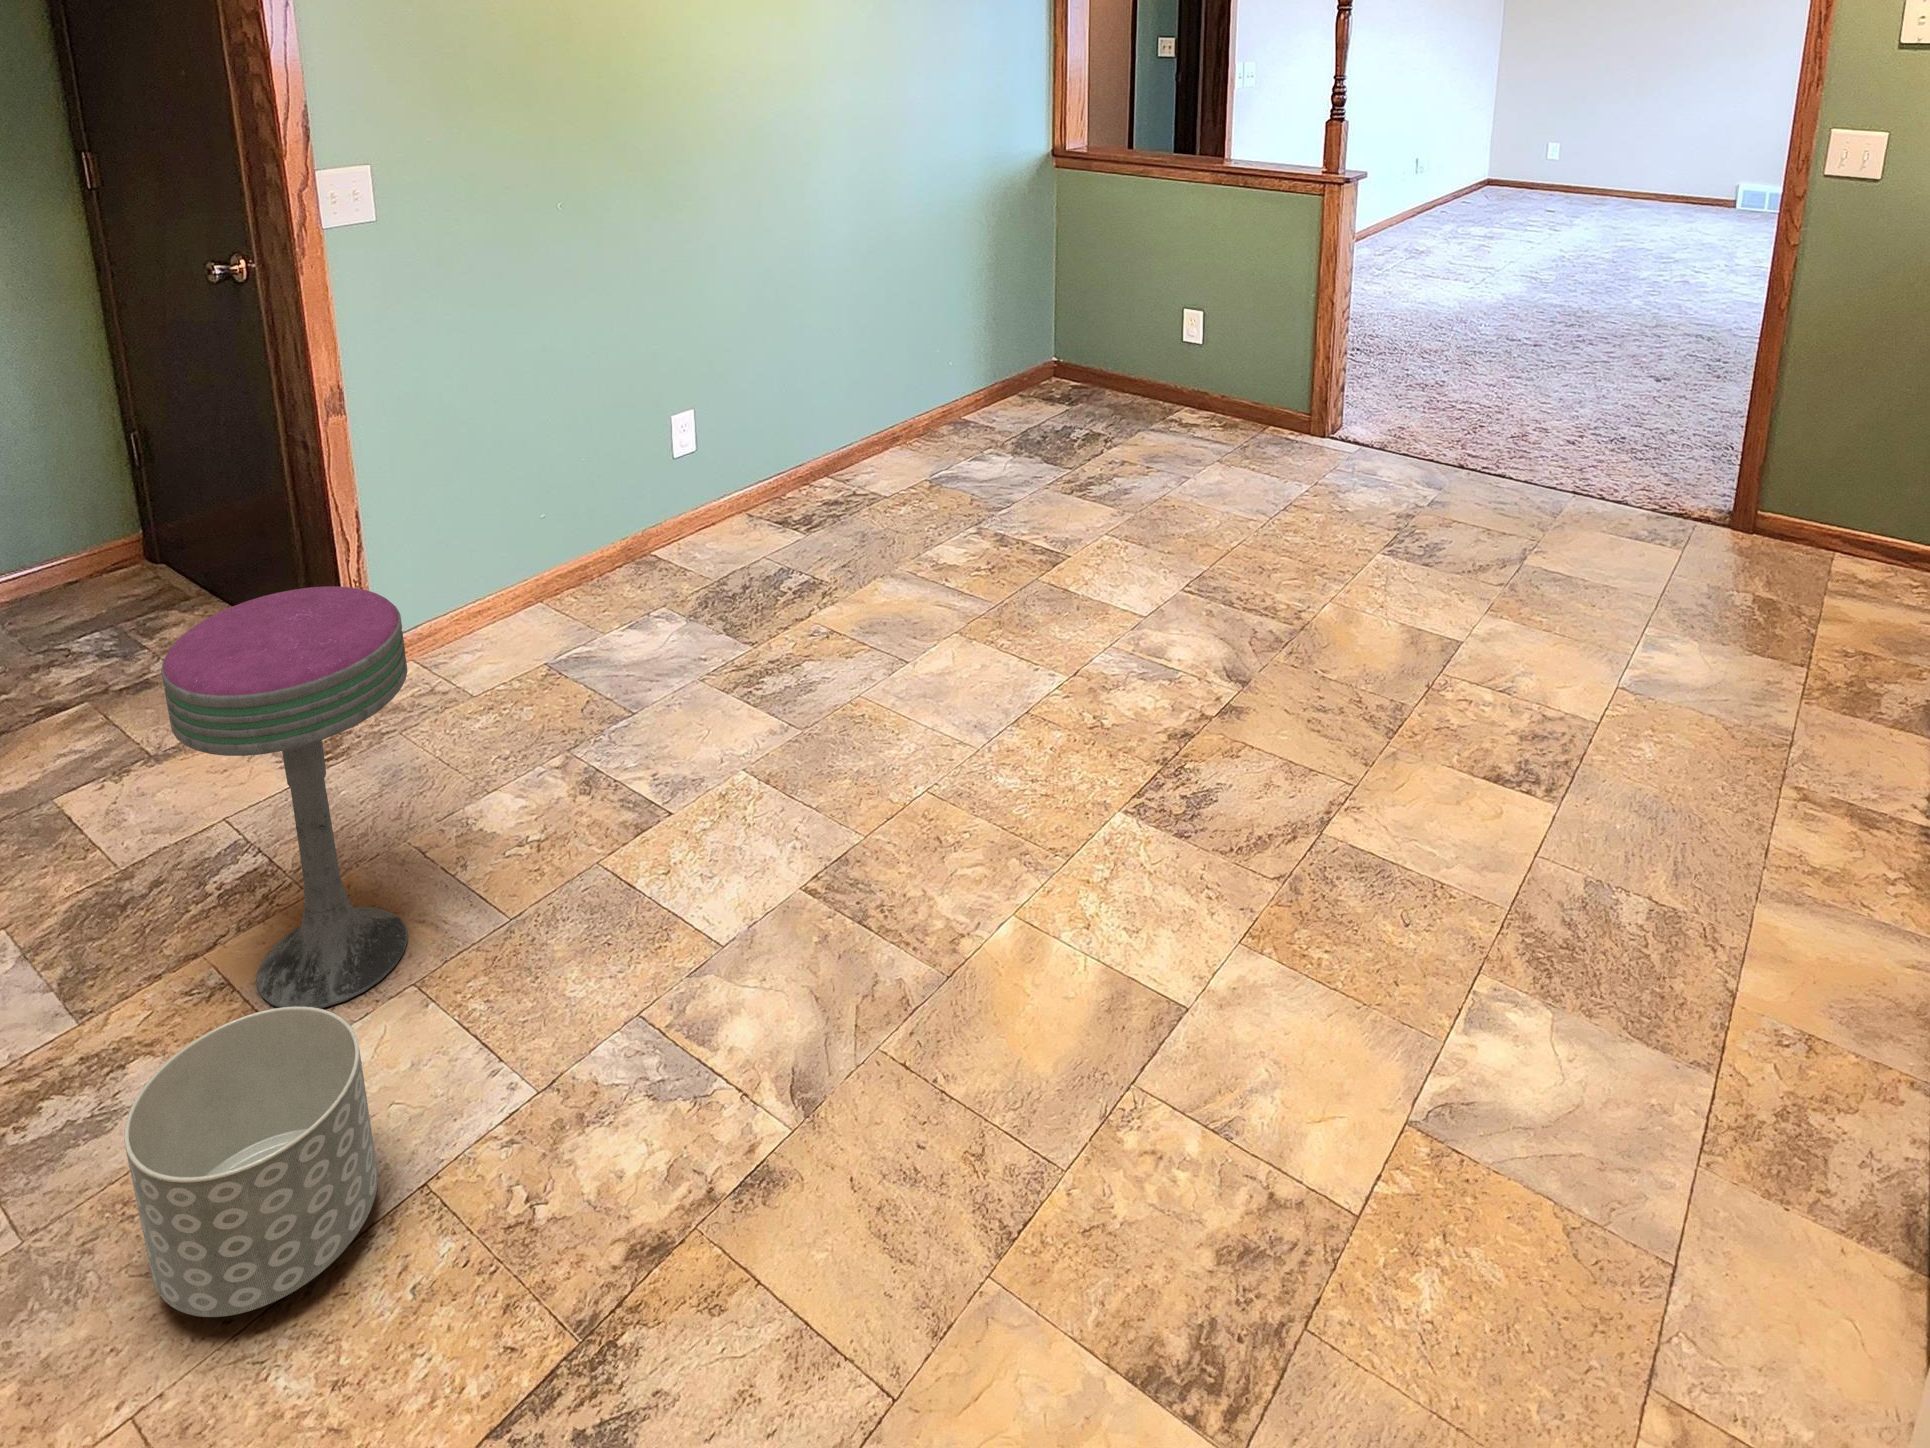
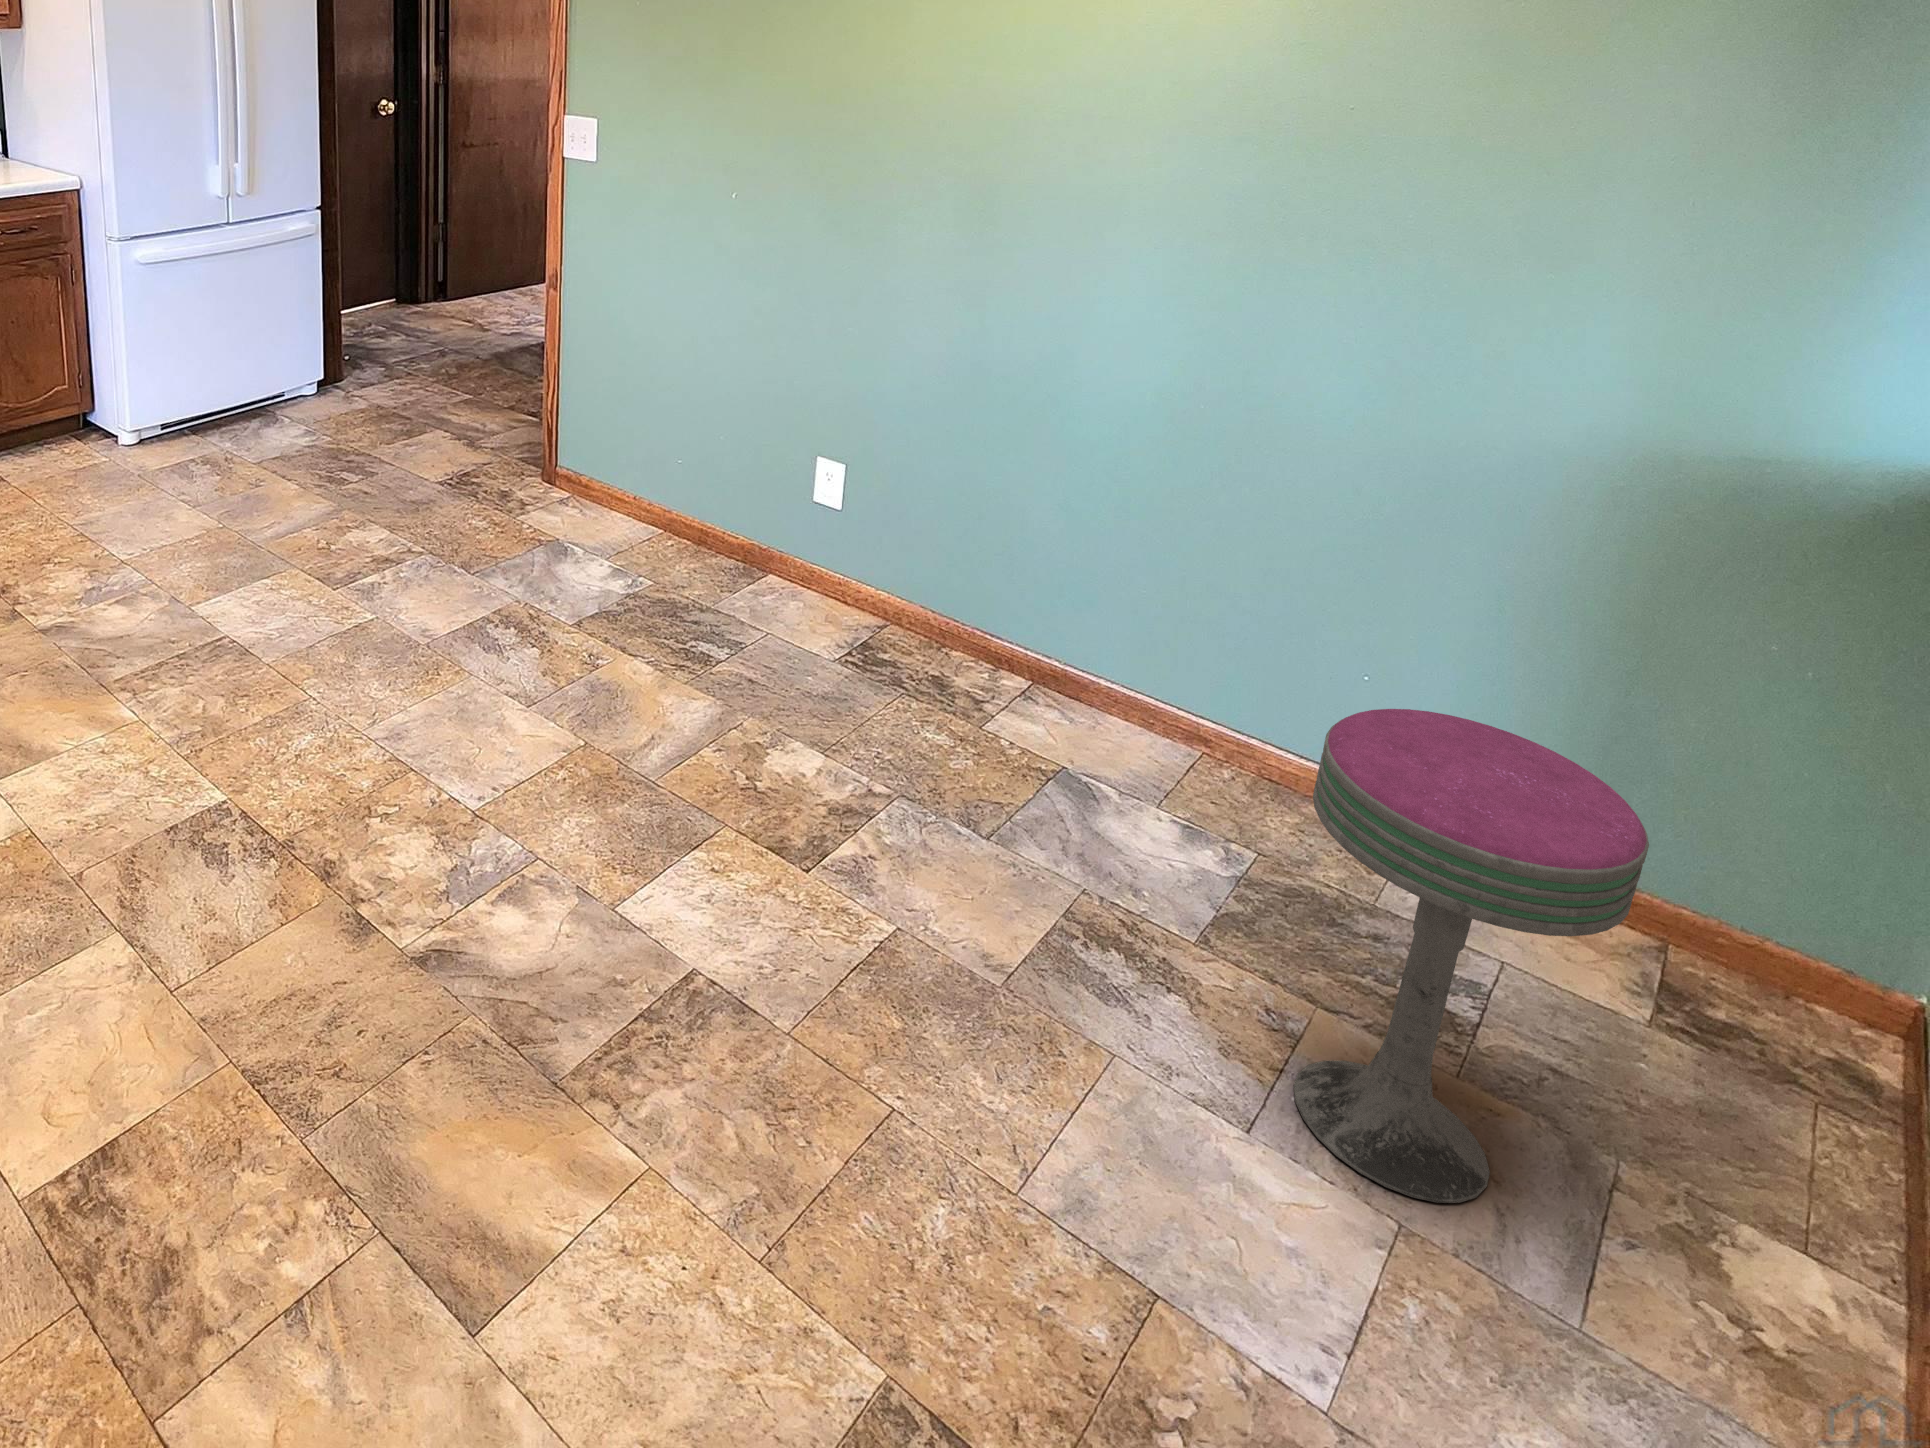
planter: present [124,1006,378,1317] -> none [959,955,1187,1233]

